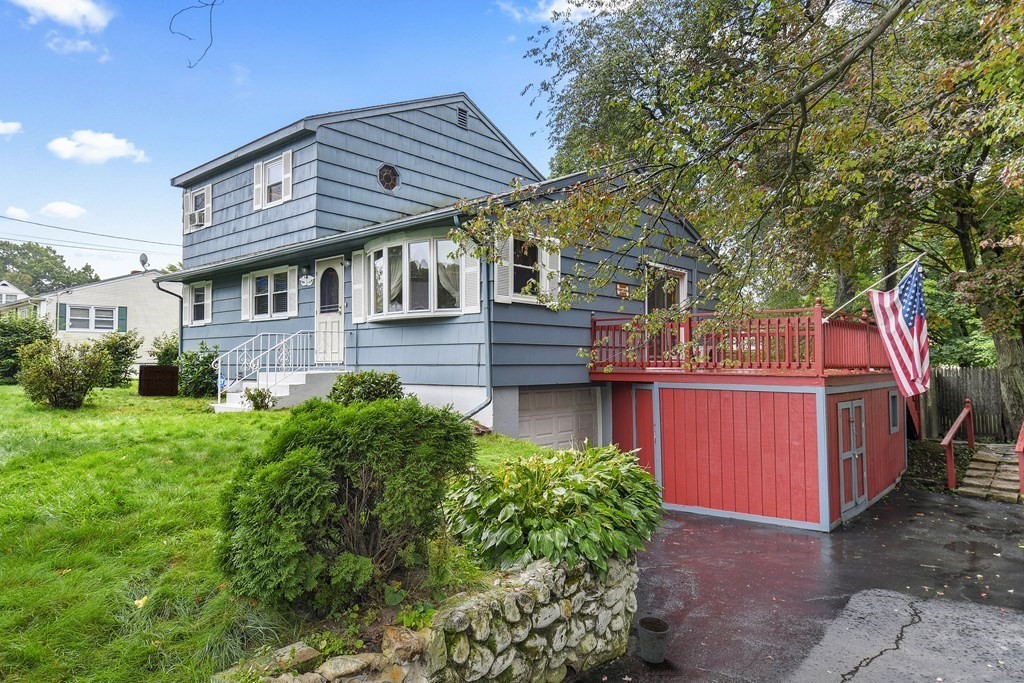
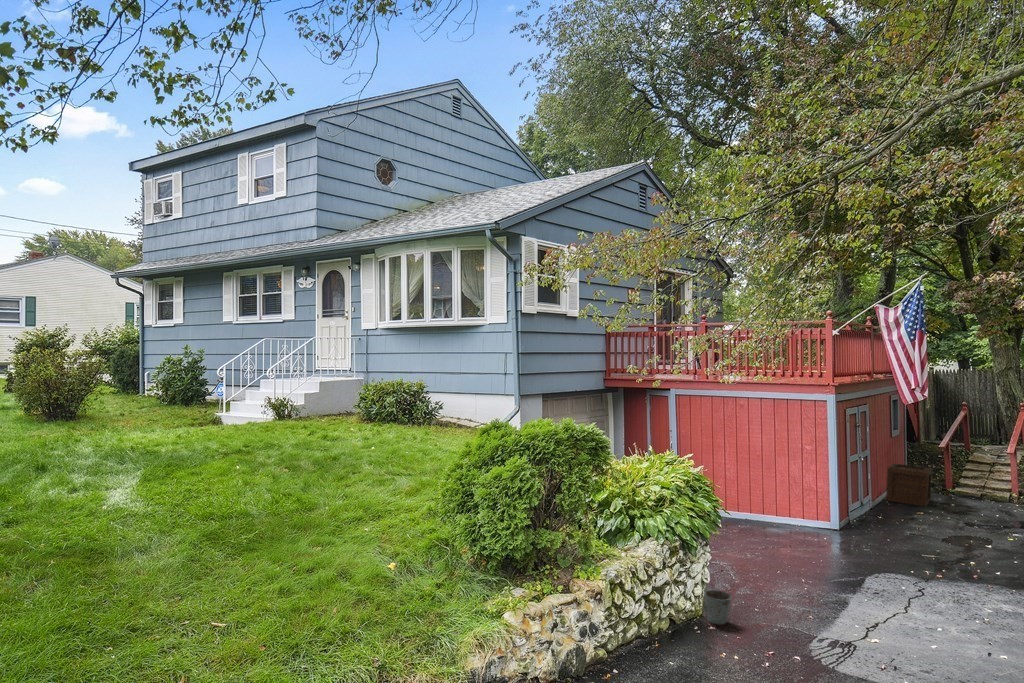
wooden crate: present [138,365,179,396] -> present [886,464,932,506]

